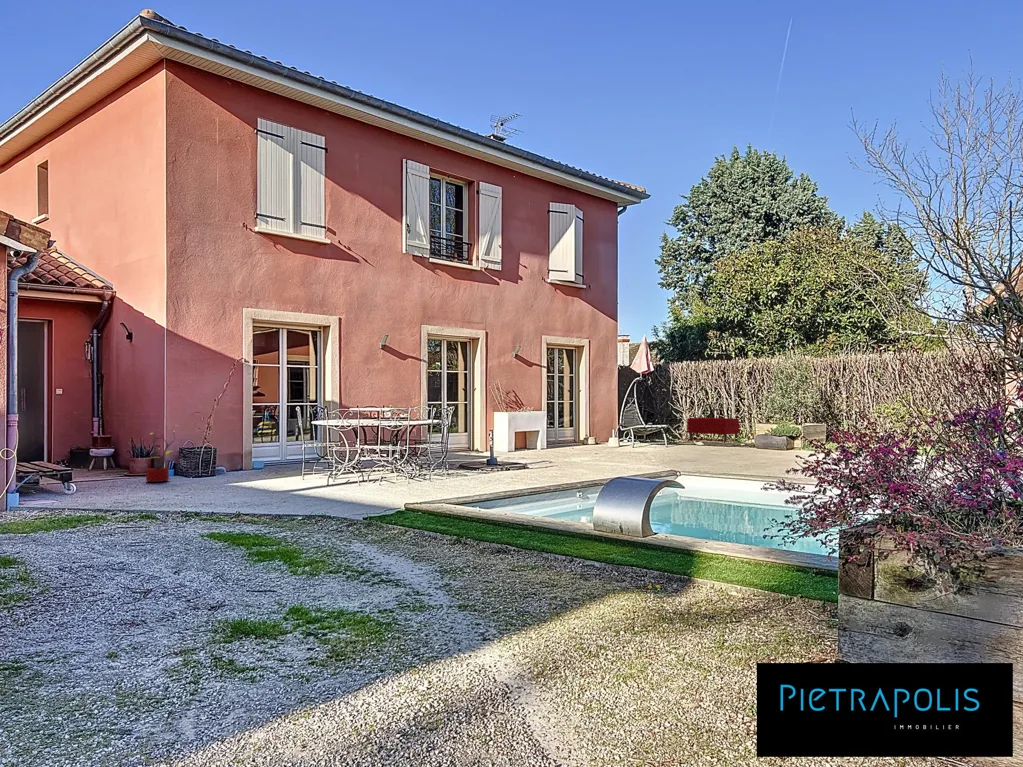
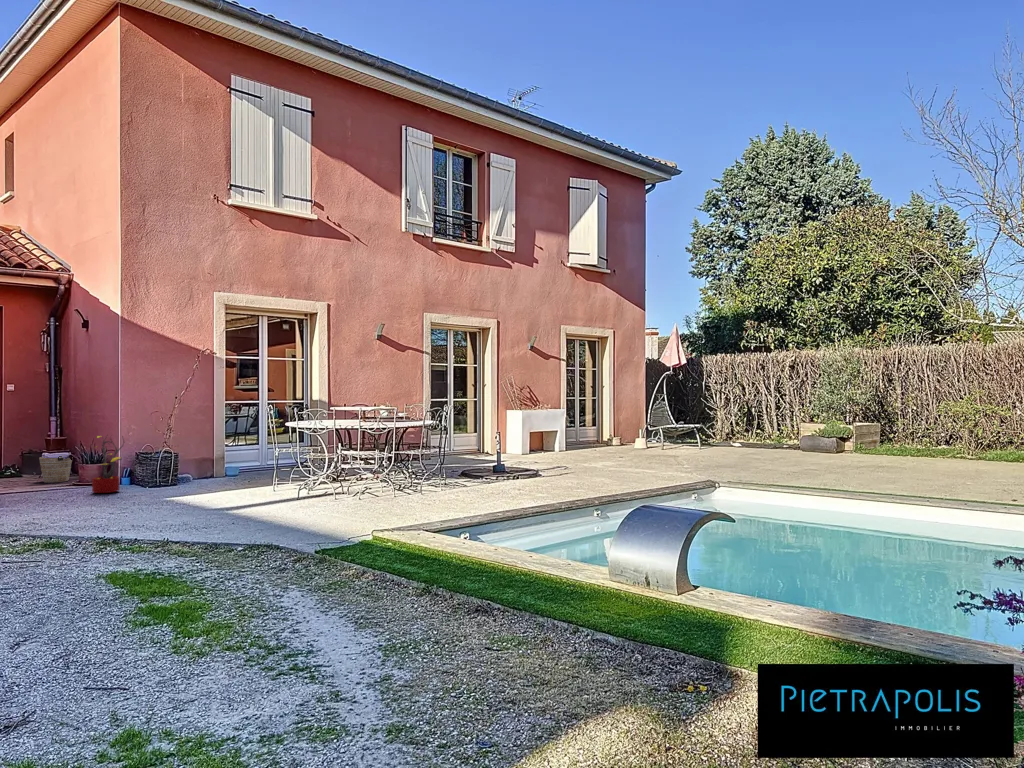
bench: present [688,418,739,442] -> none [723,415,780,442]
bucket: none [89,451,120,475] -> present [39,455,72,483]

